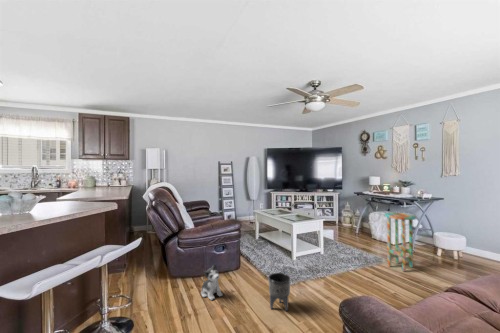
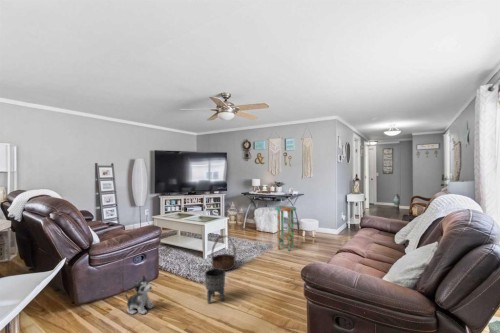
basket: none [295,238,322,278] -> present [212,236,236,271]

